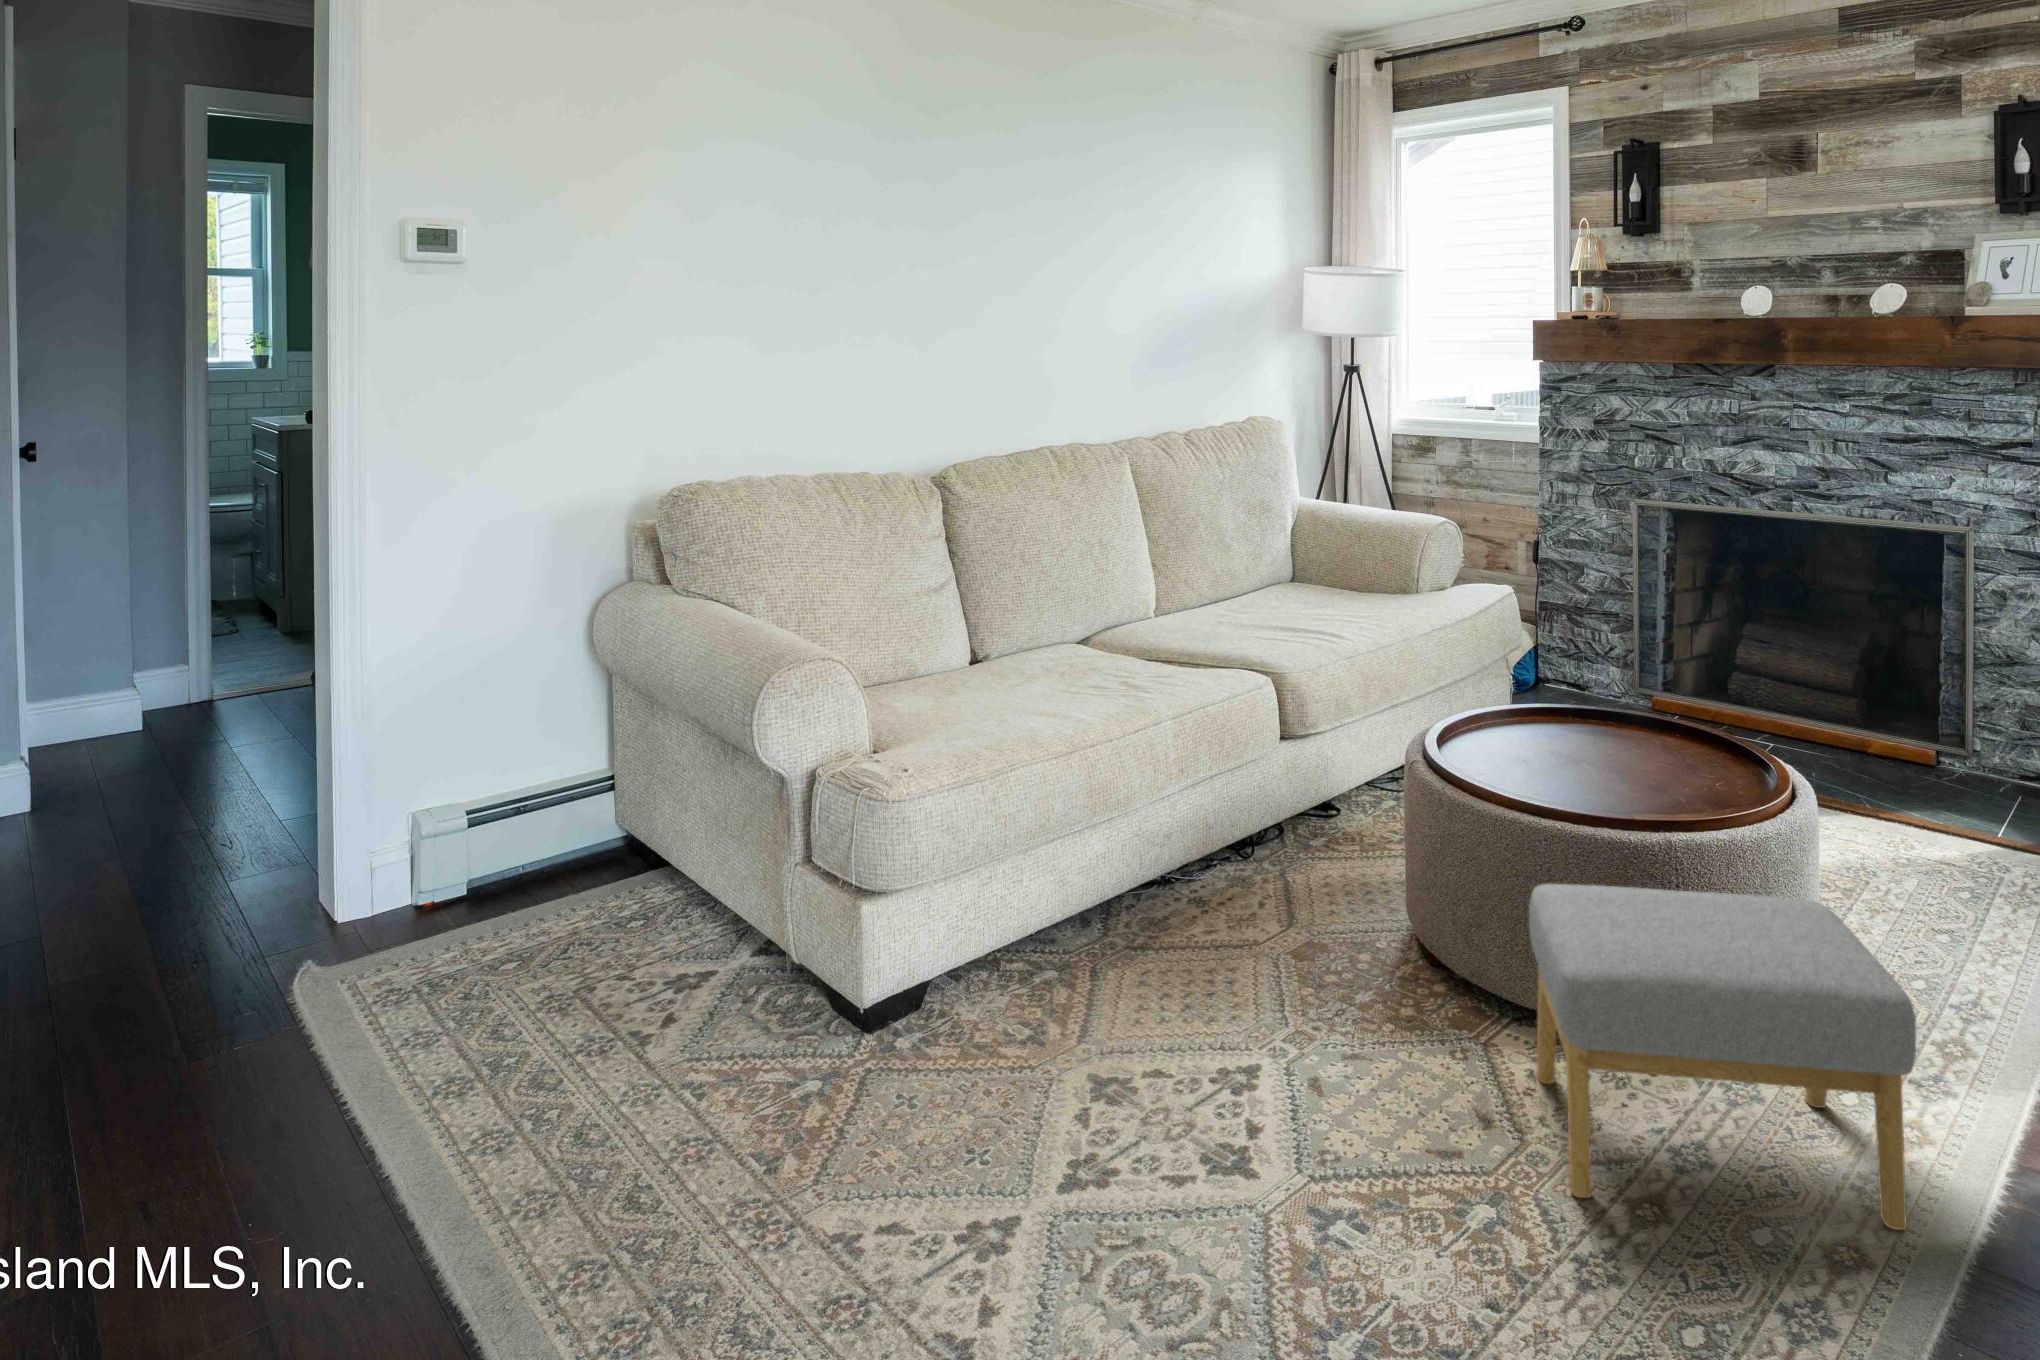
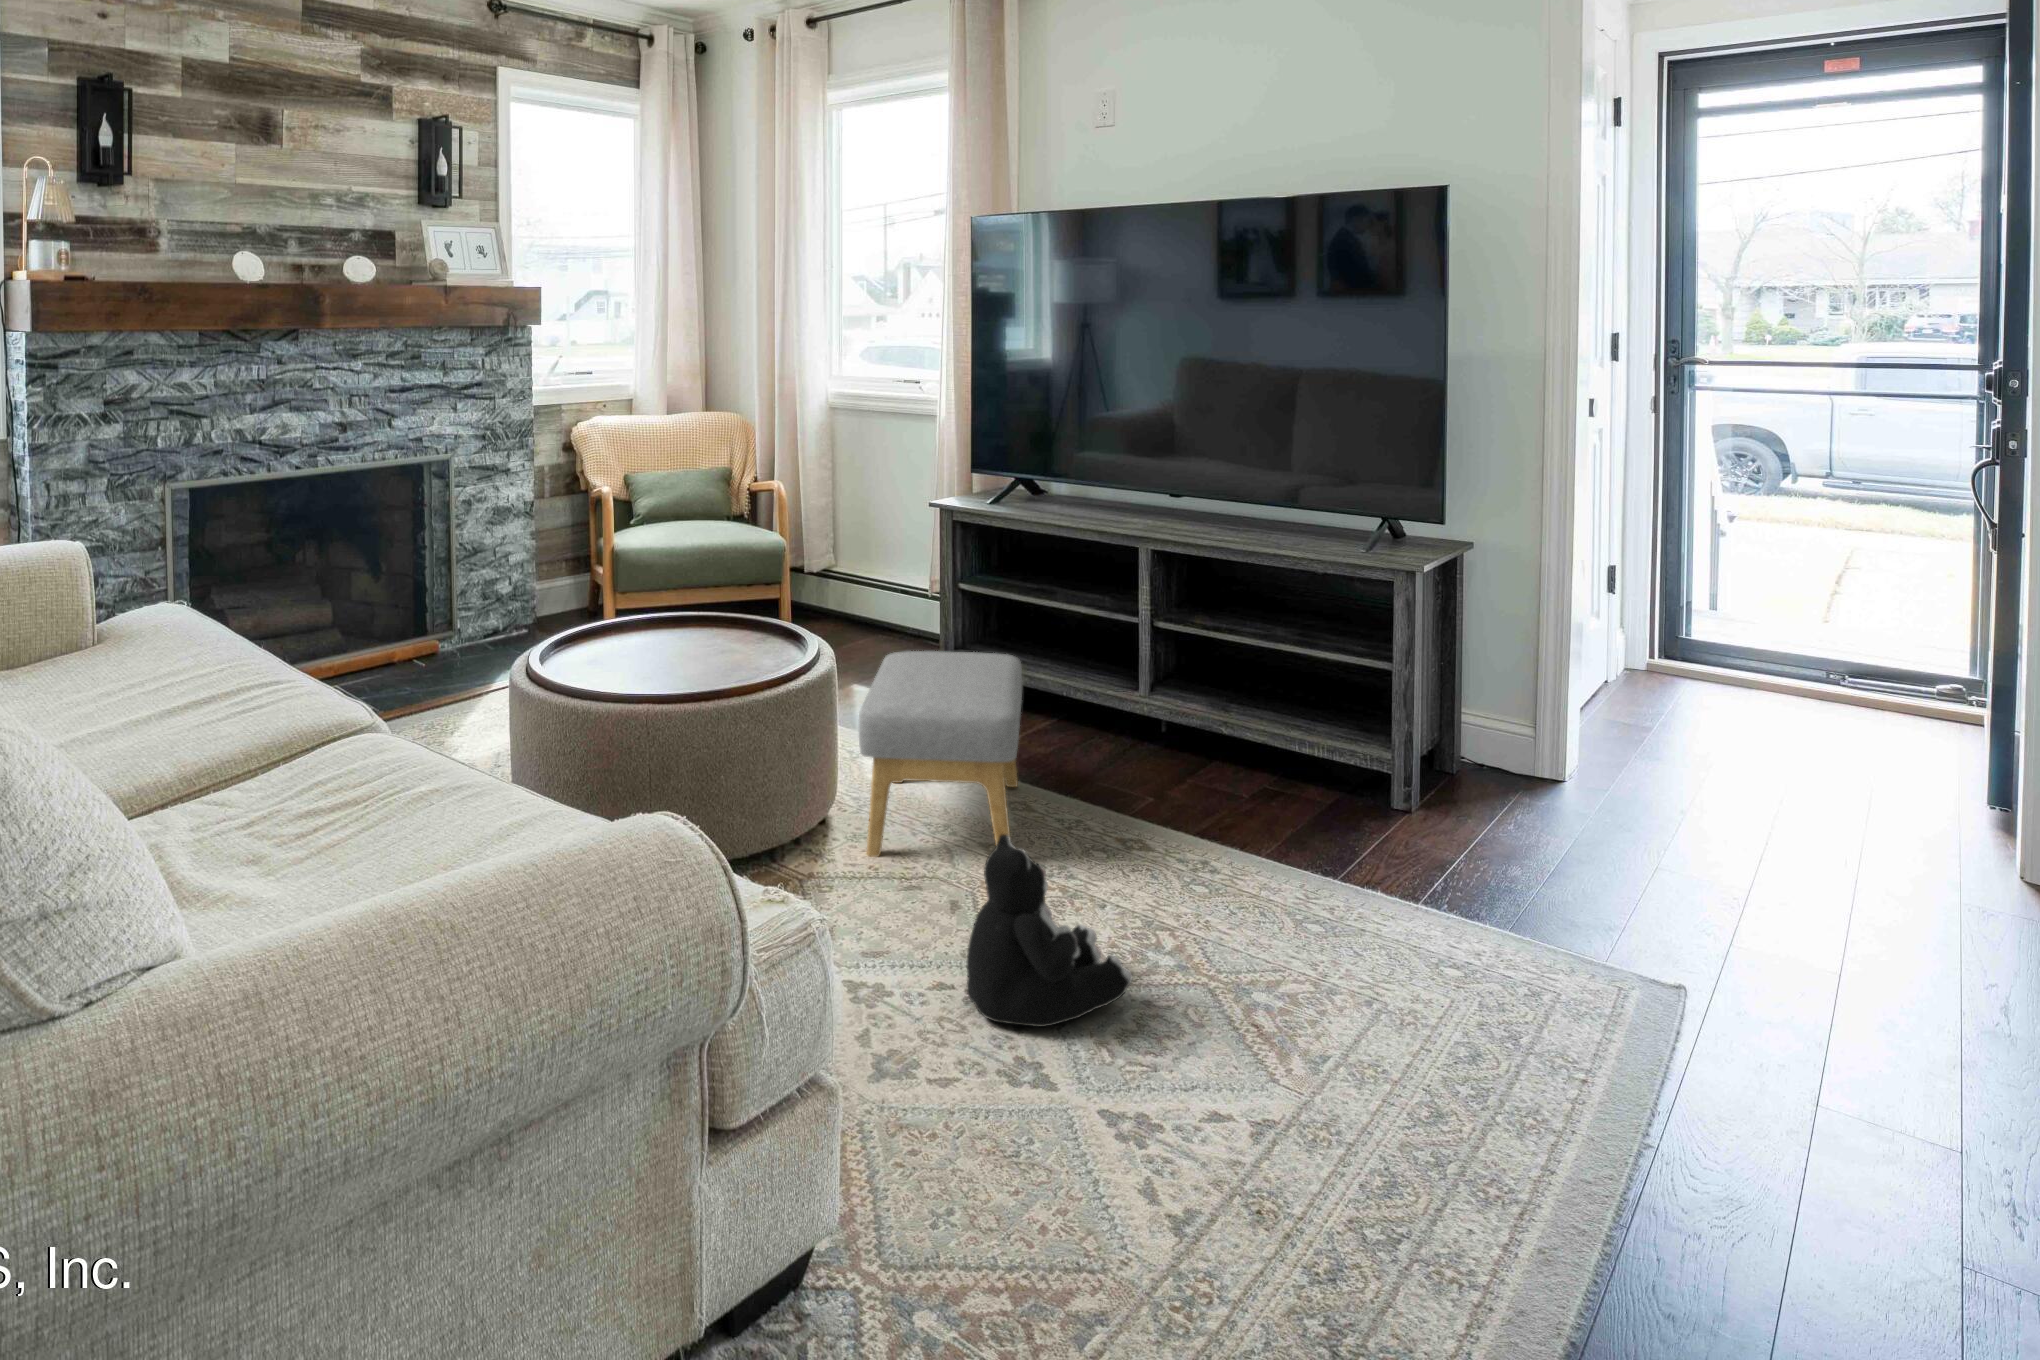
plush toy: none [1130,976,1310,1243] -> present [967,834,1133,1027]

